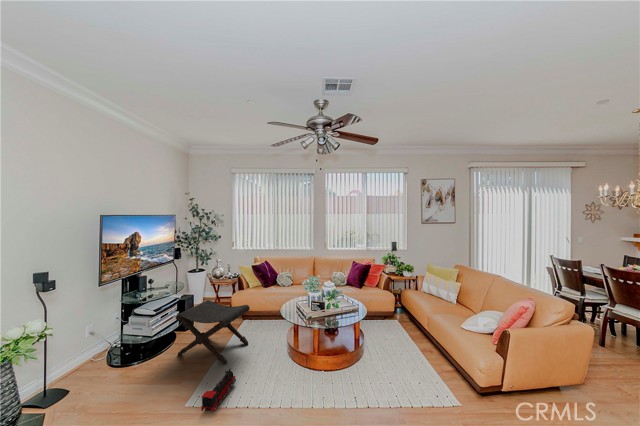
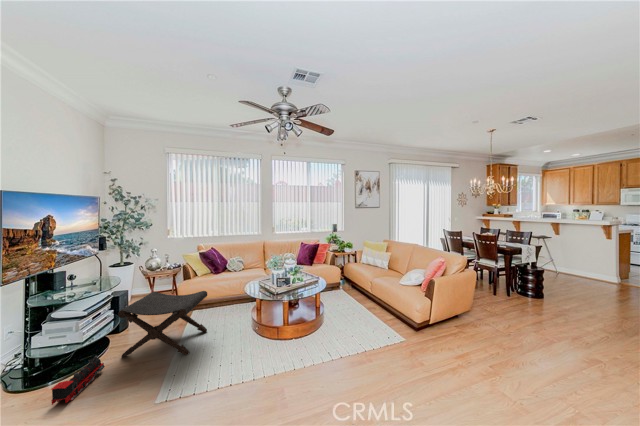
toy train: present [201,368,236,412] -> present [51,356,105,405]

